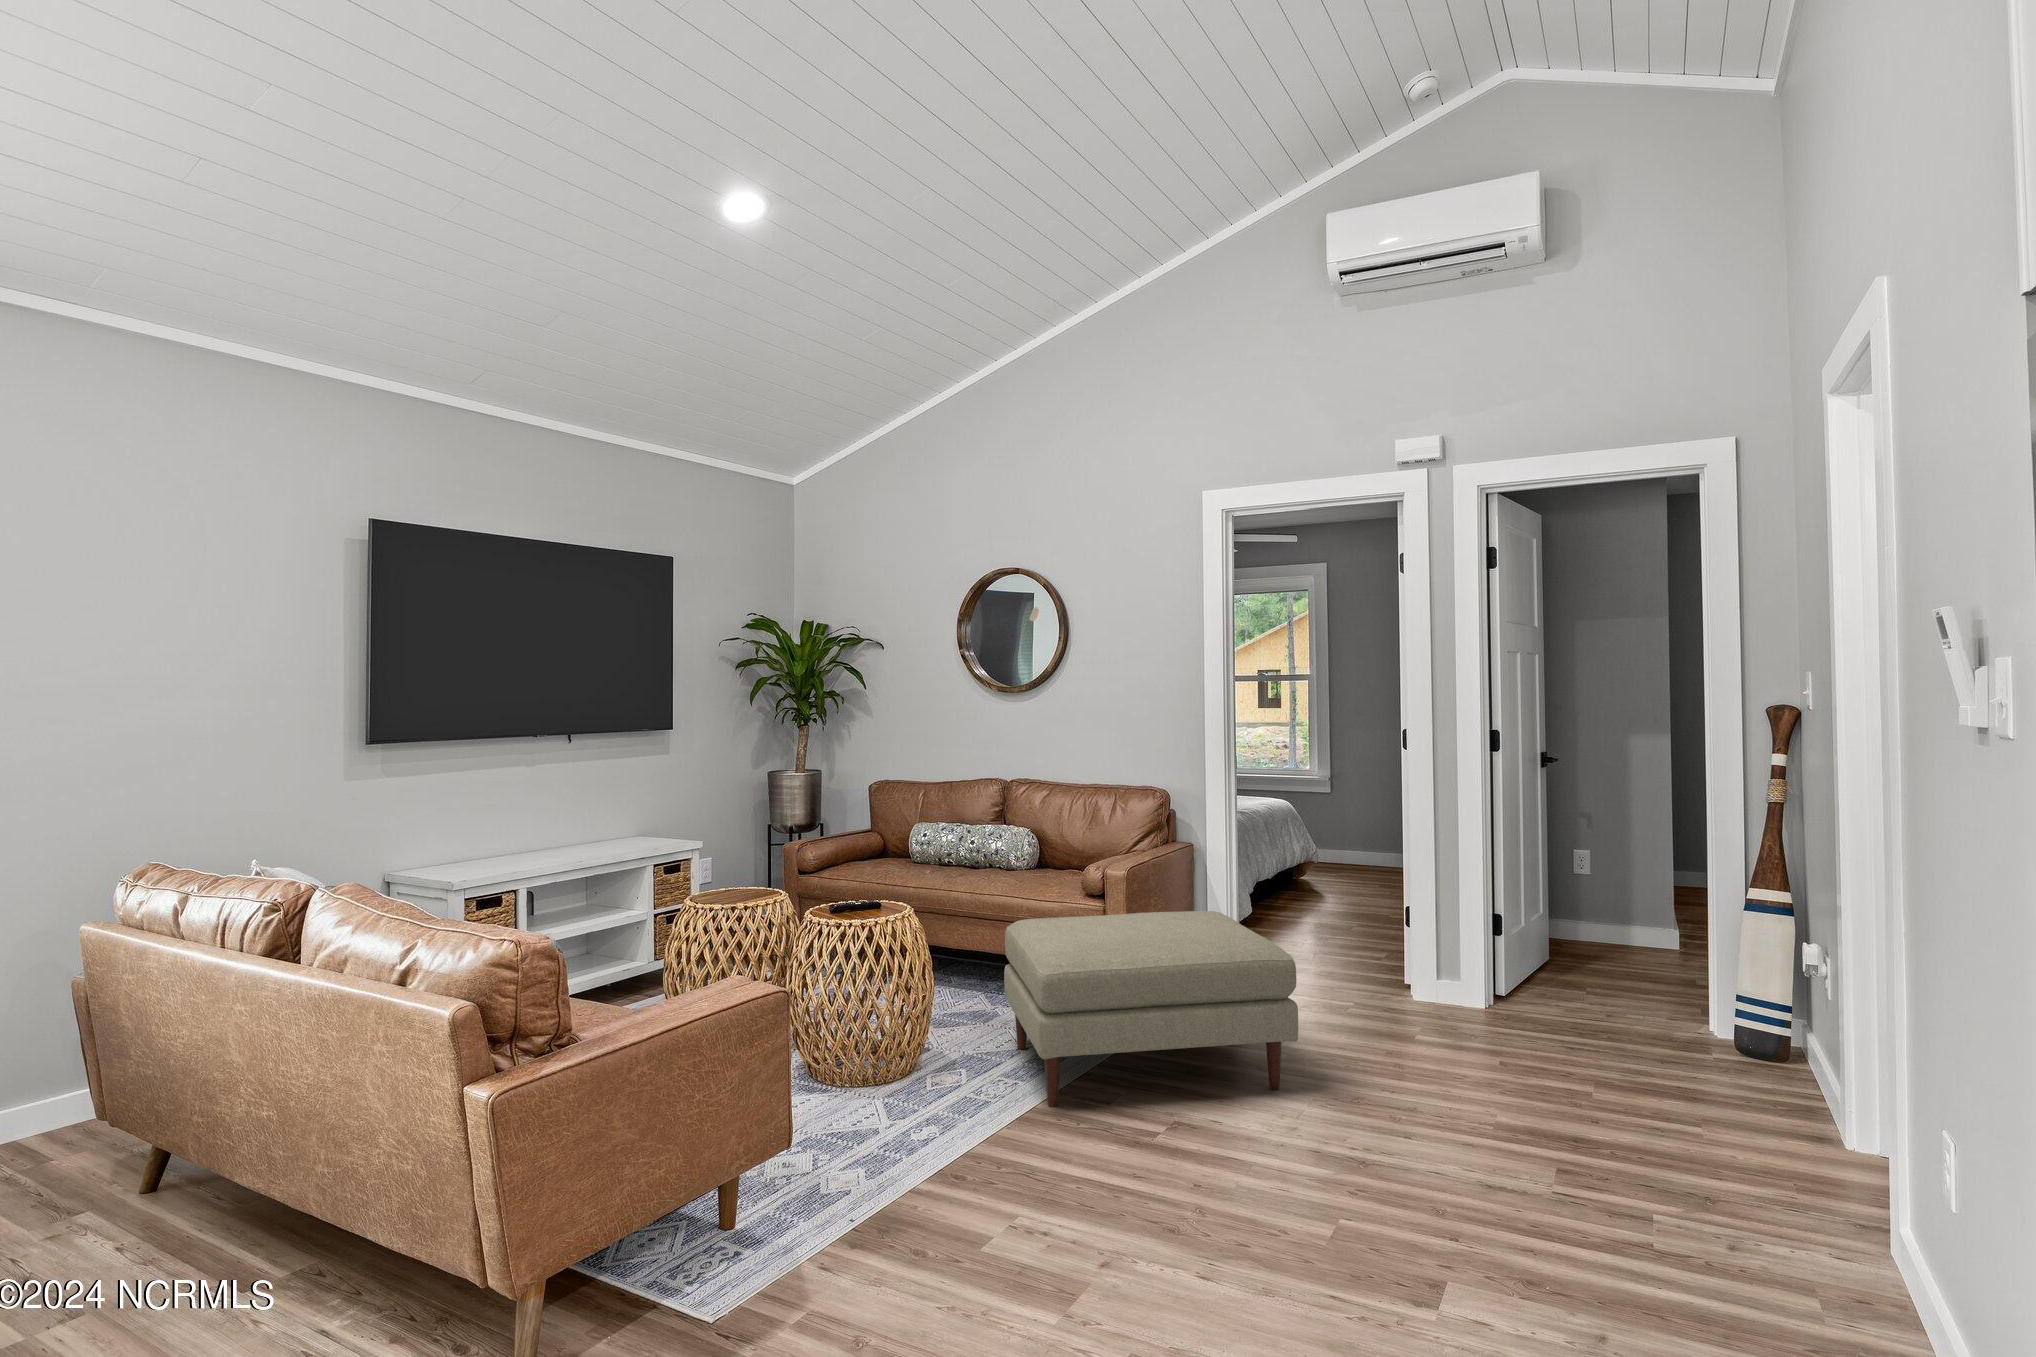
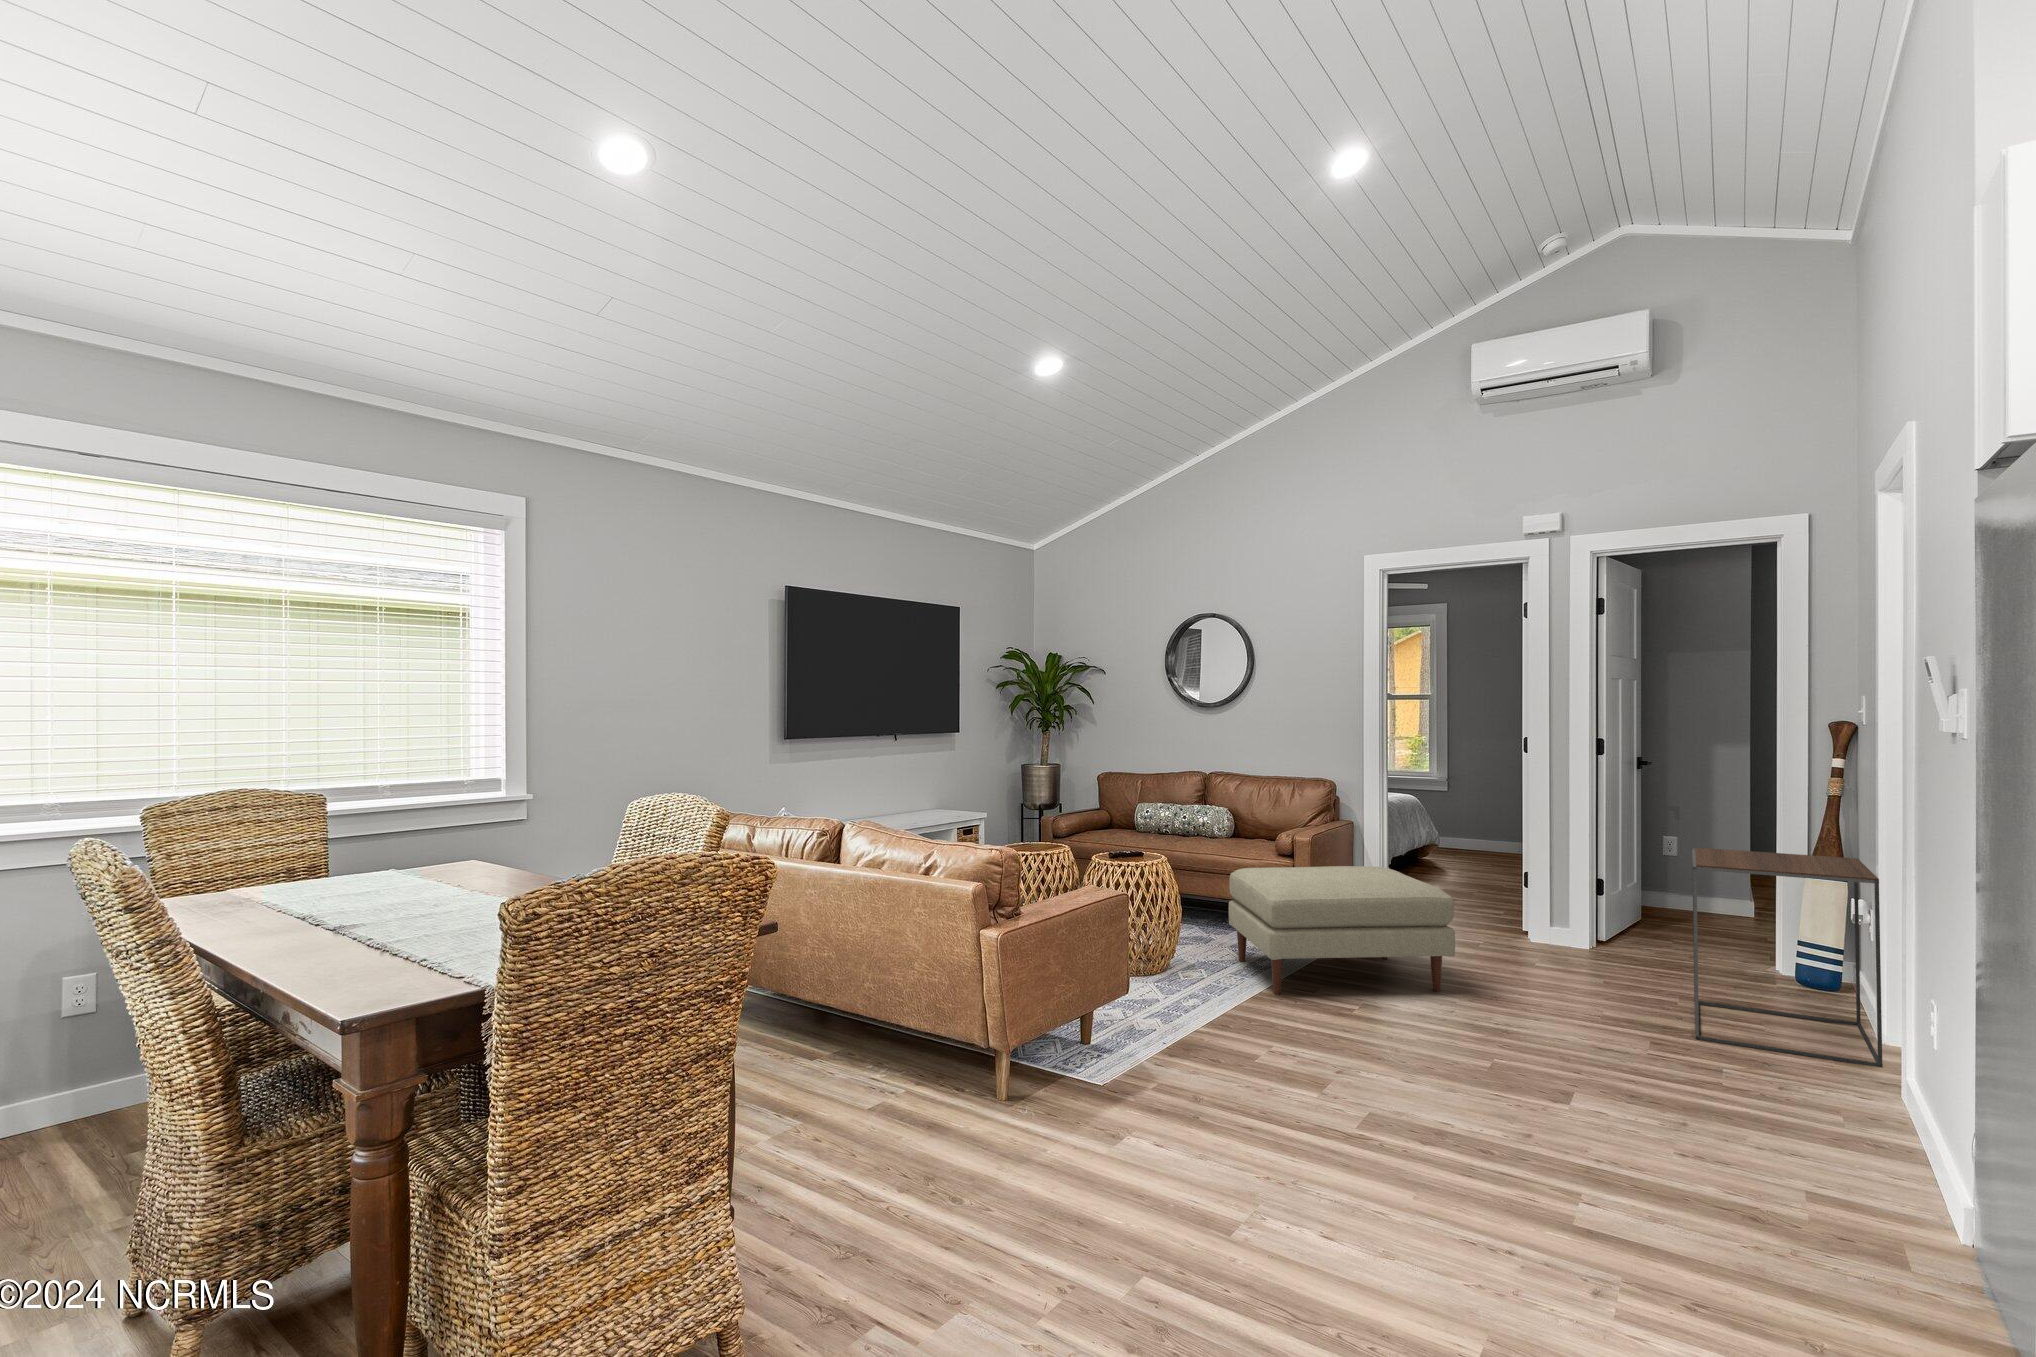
side table: none [1608,881,1863,1198] -> present [1692,848,1883,1067]

